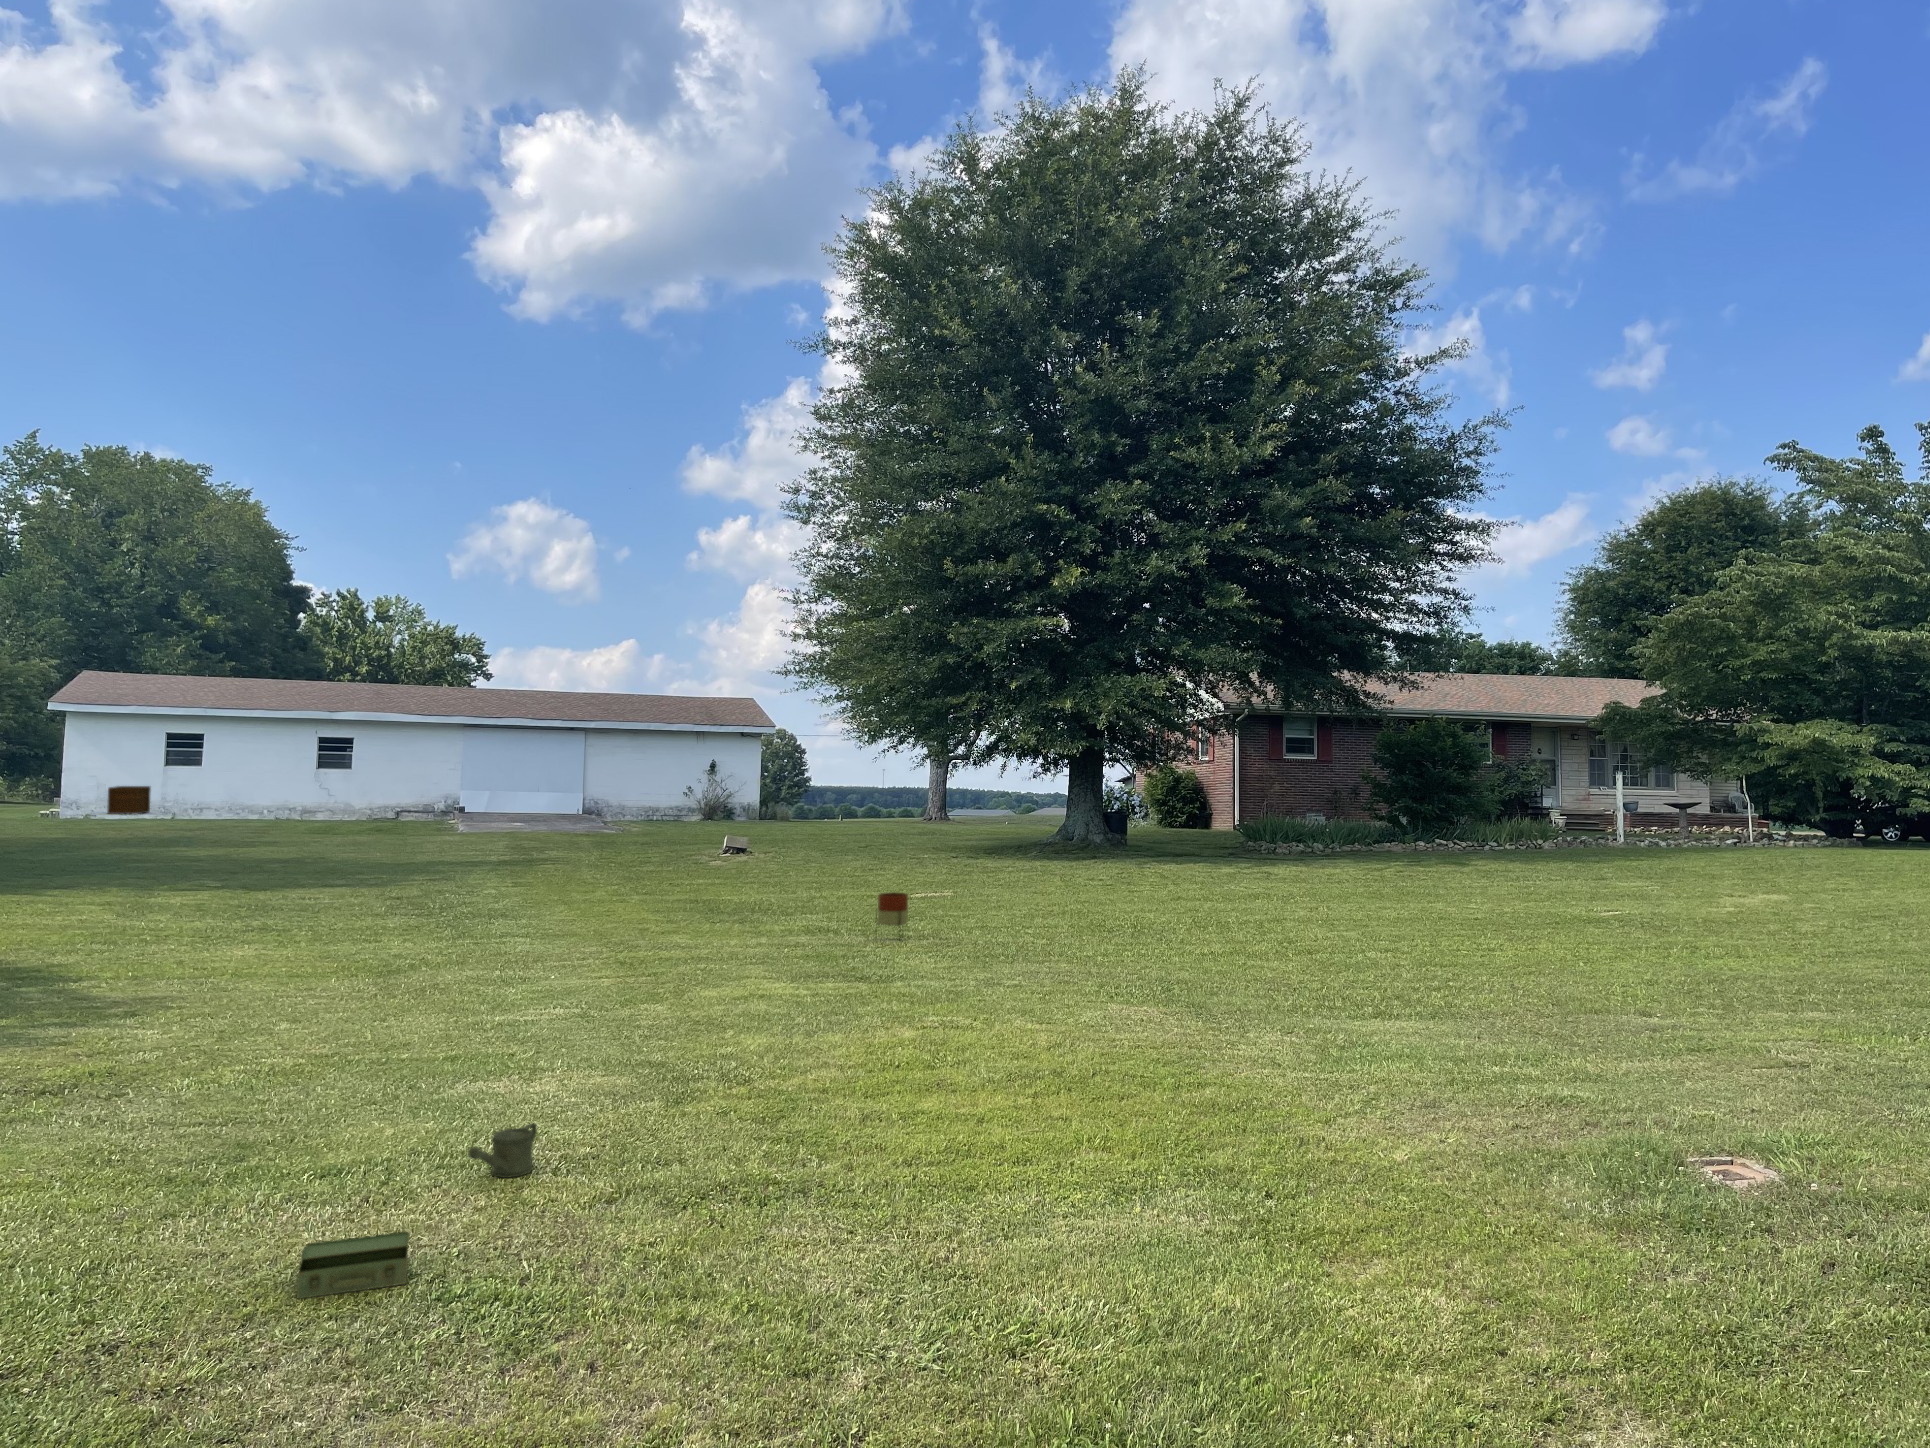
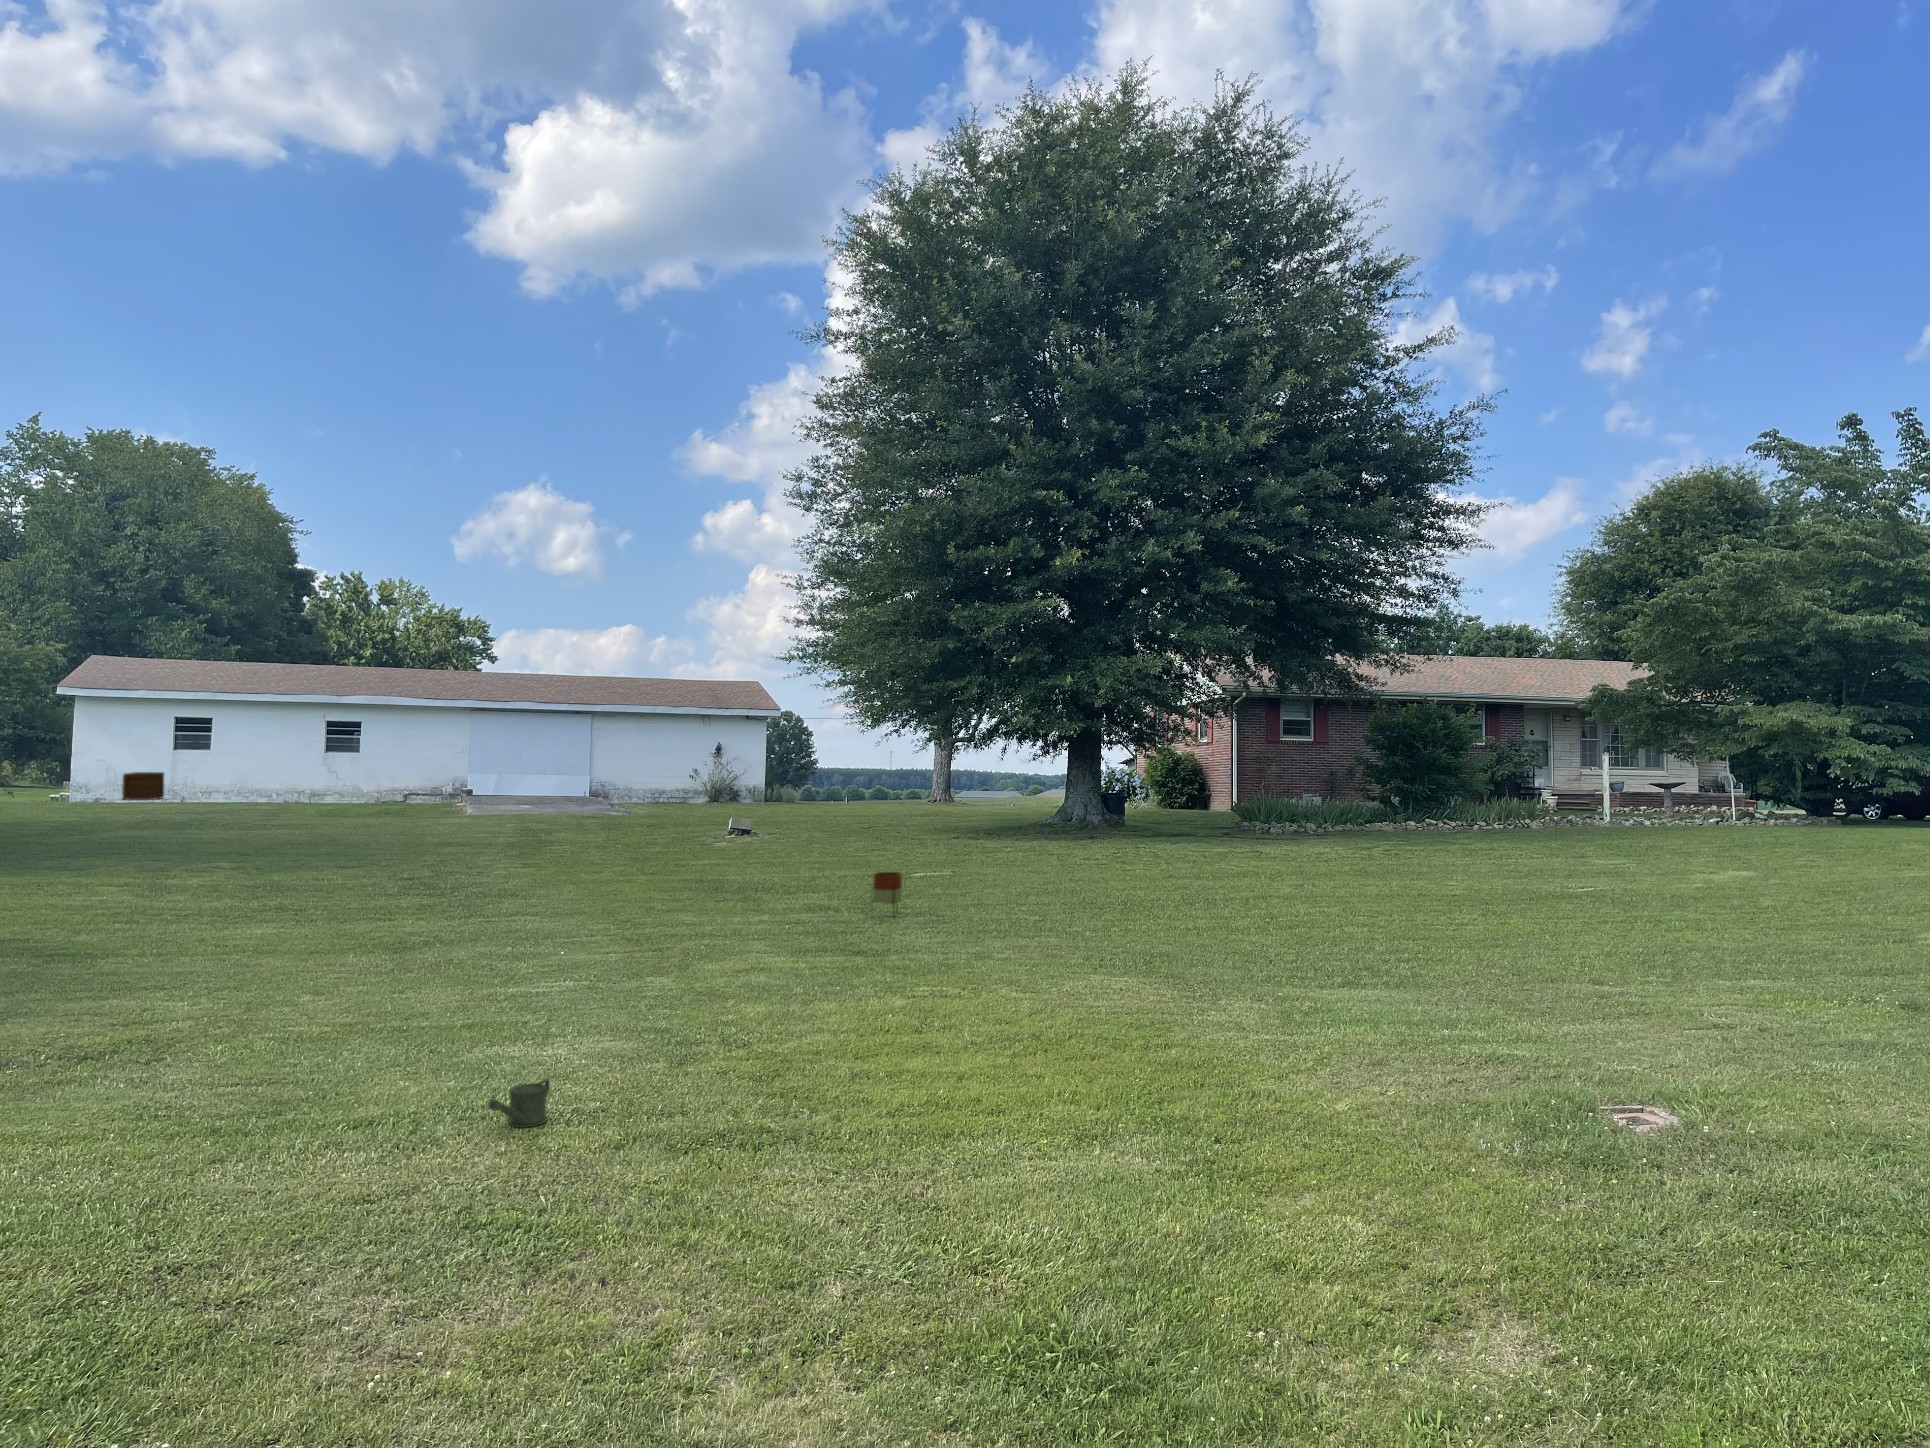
toolbox: present [297,1232,410,1299] -> none [340,1170,438,1228]

